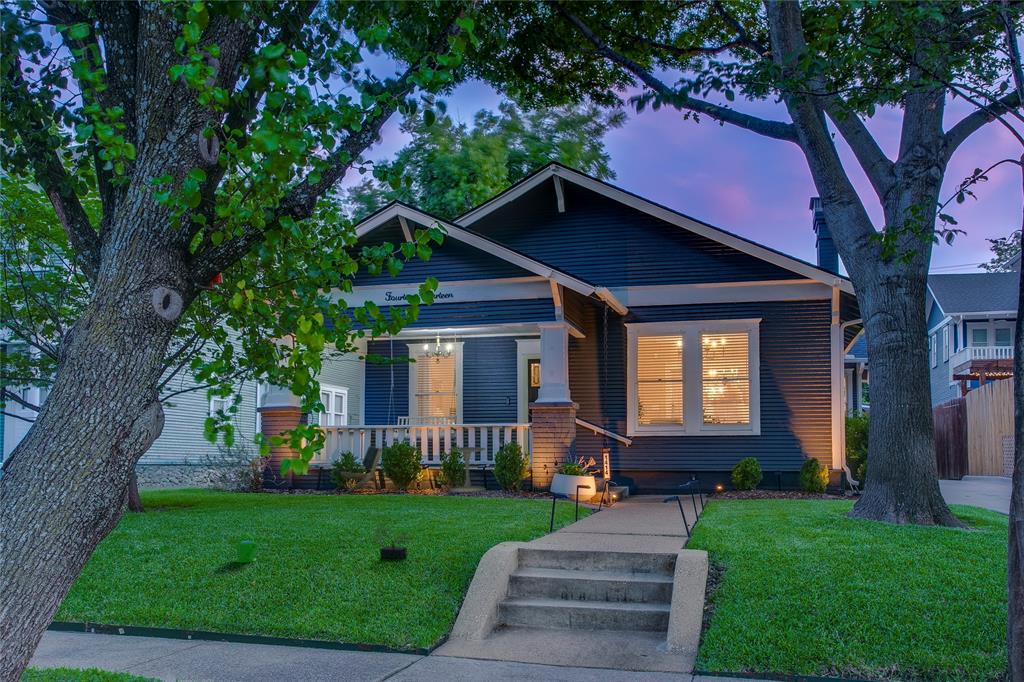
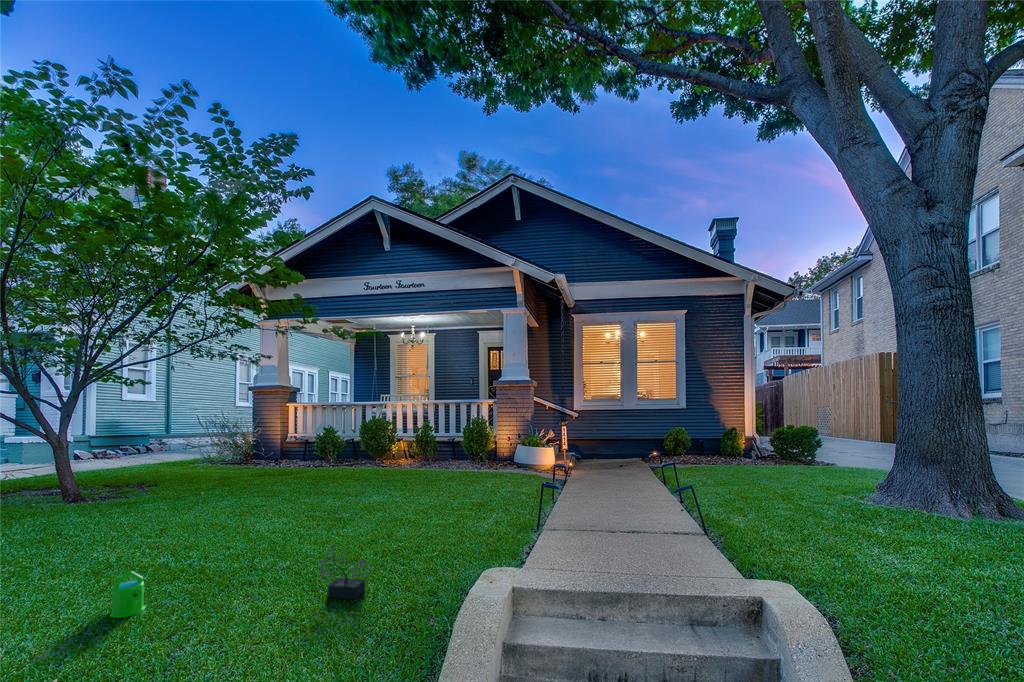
lounge chair: present [332,446,382,494] -> none [315,421,362,466]
pedestal table: present [449,447,486,492] -> none [421,421,455,462]

